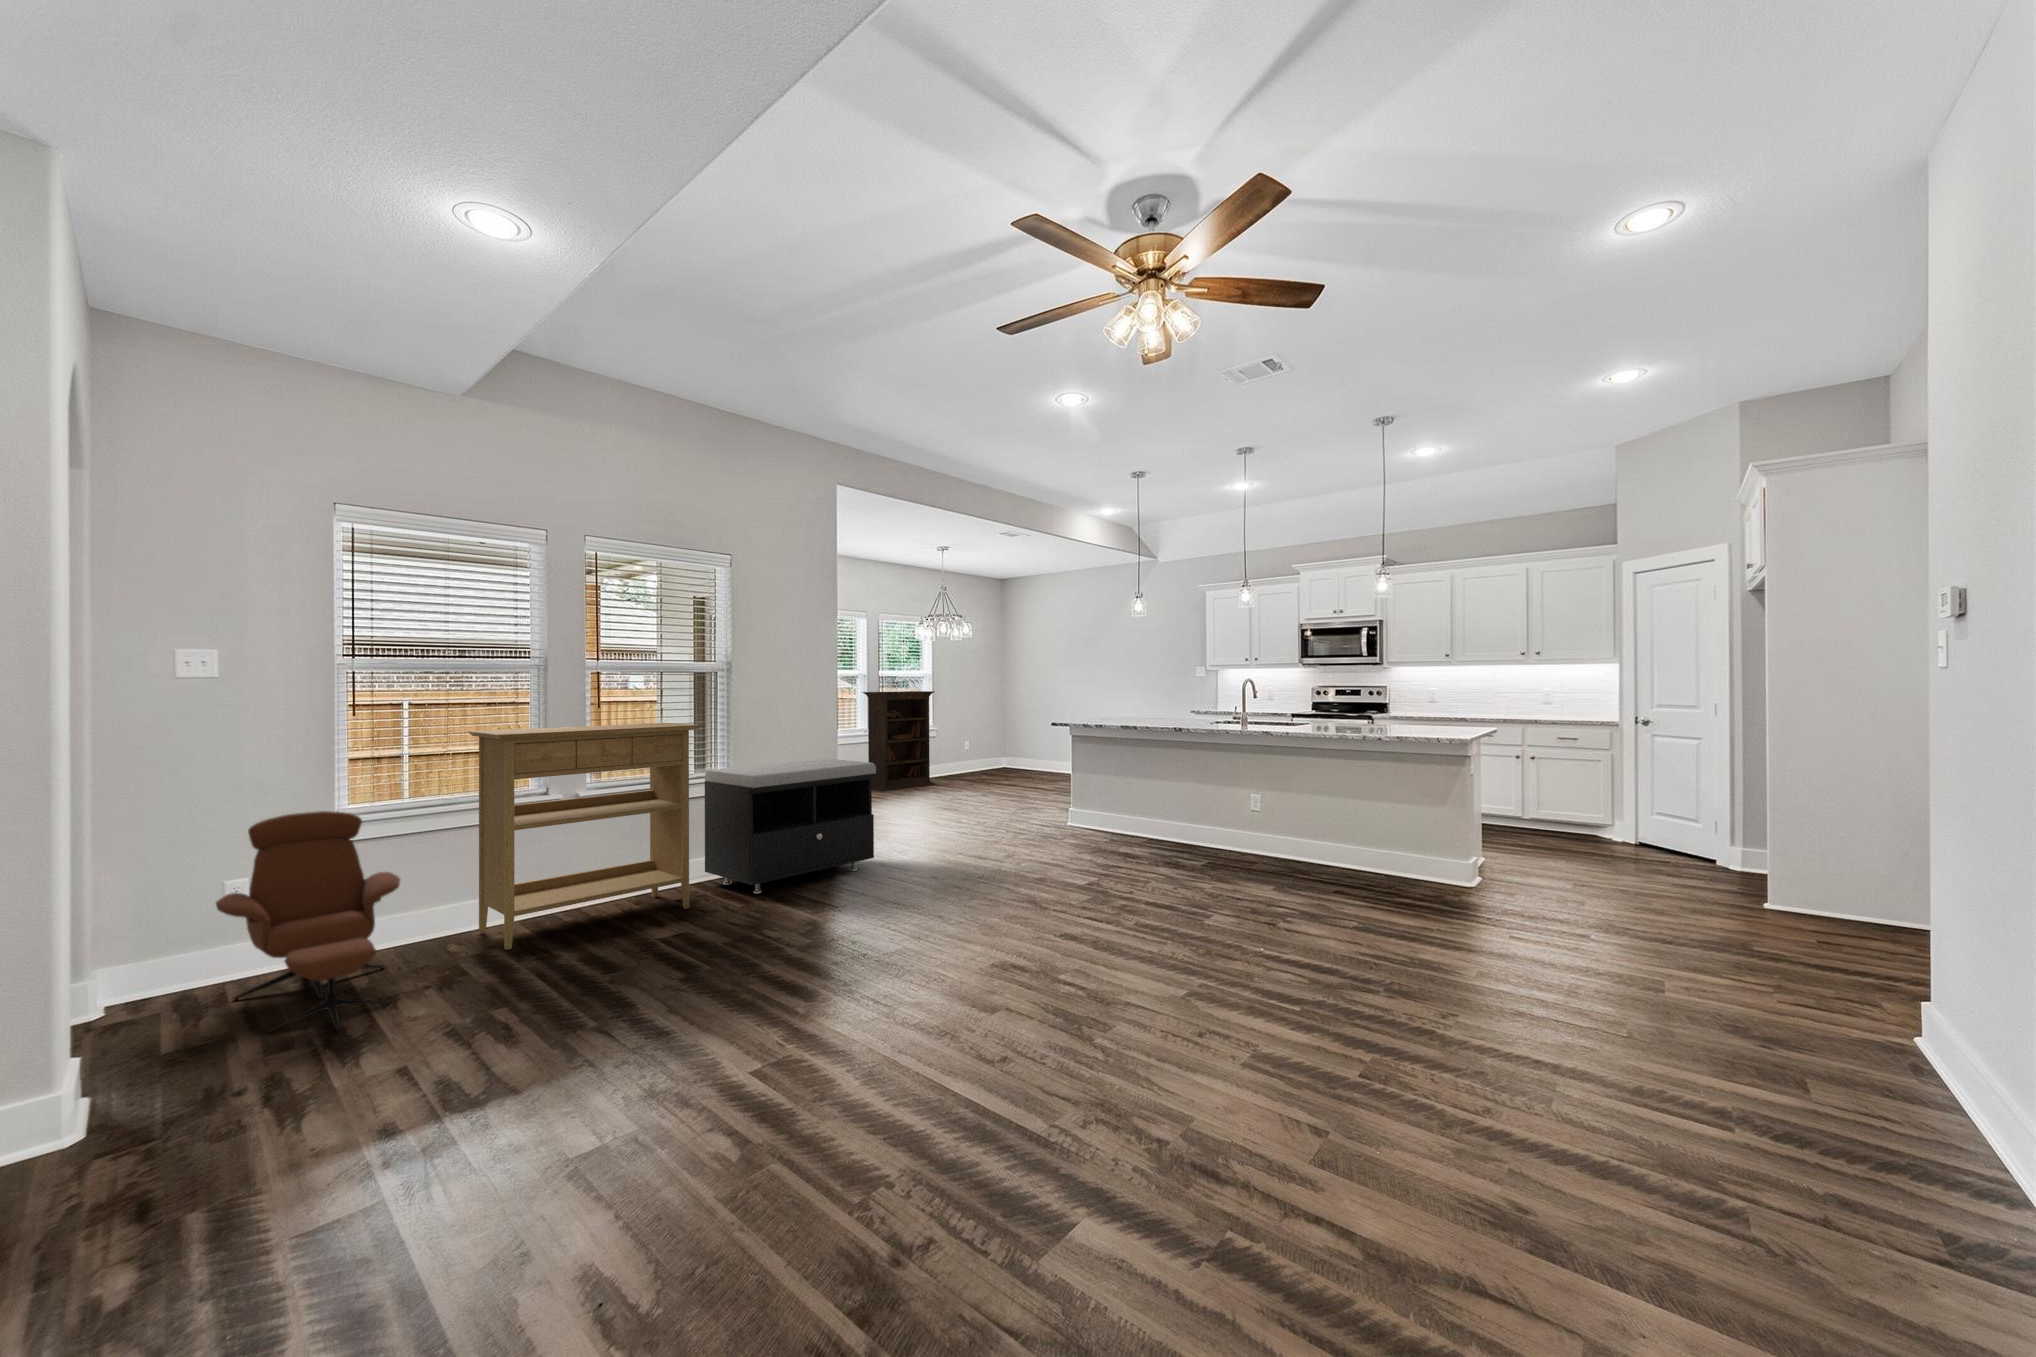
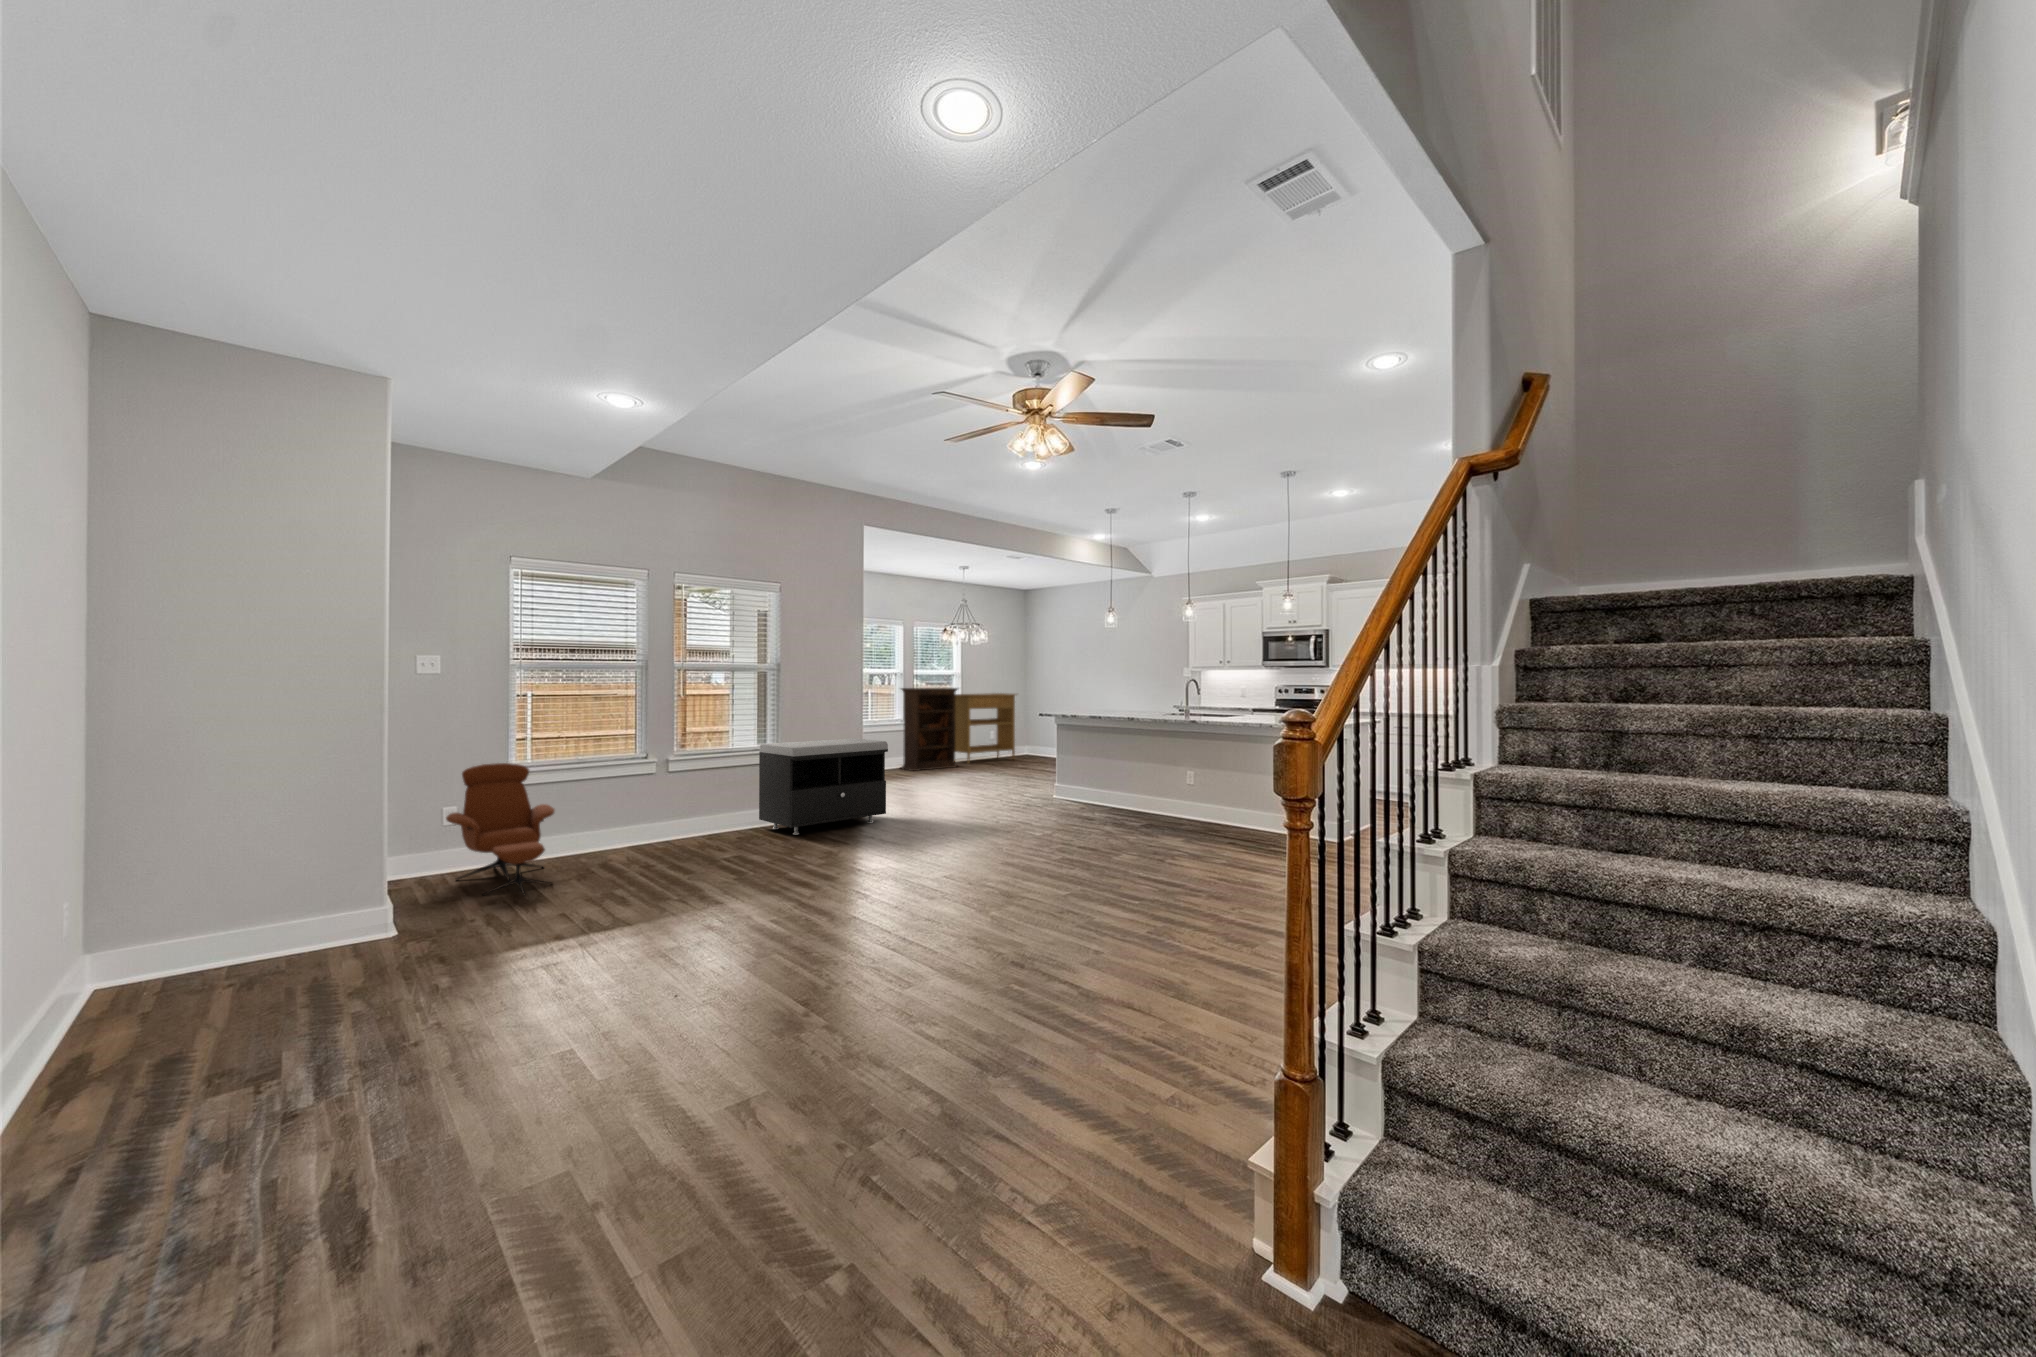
console table: present [468,723,701,950] -> present [955,693,1015,763]

